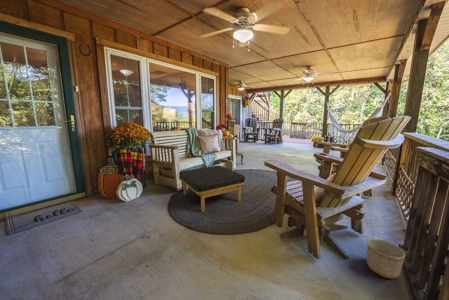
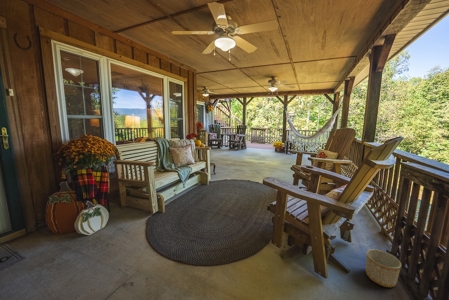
ottoman: present [179,165,245,212] -> none [156,181,232,238]

